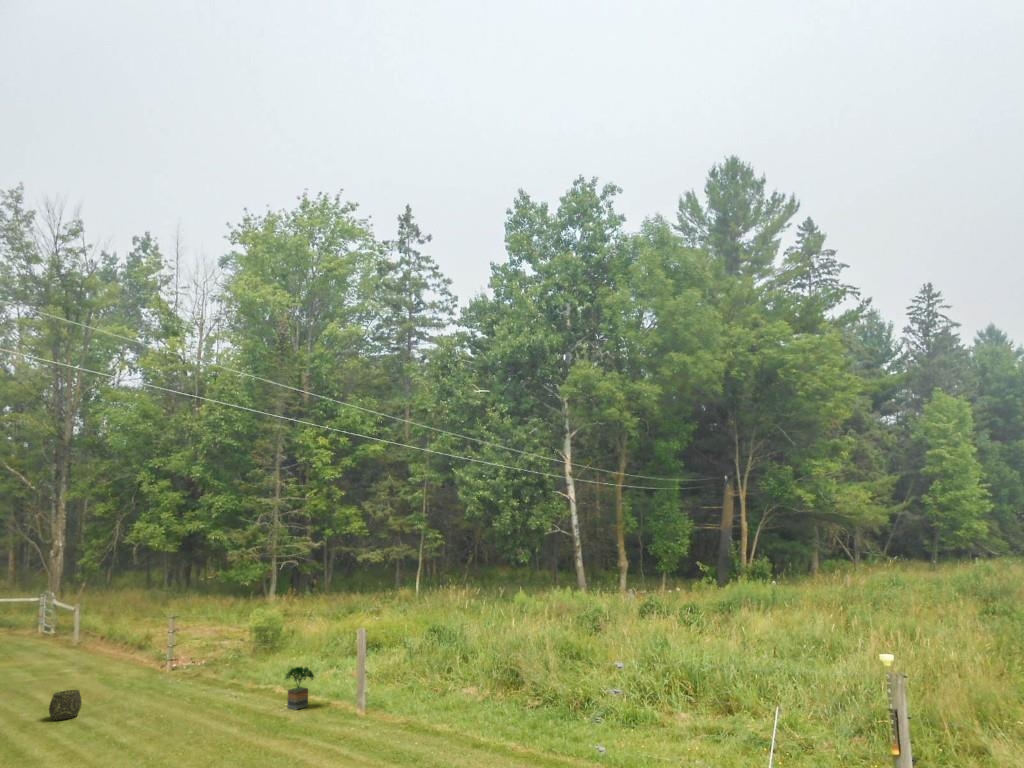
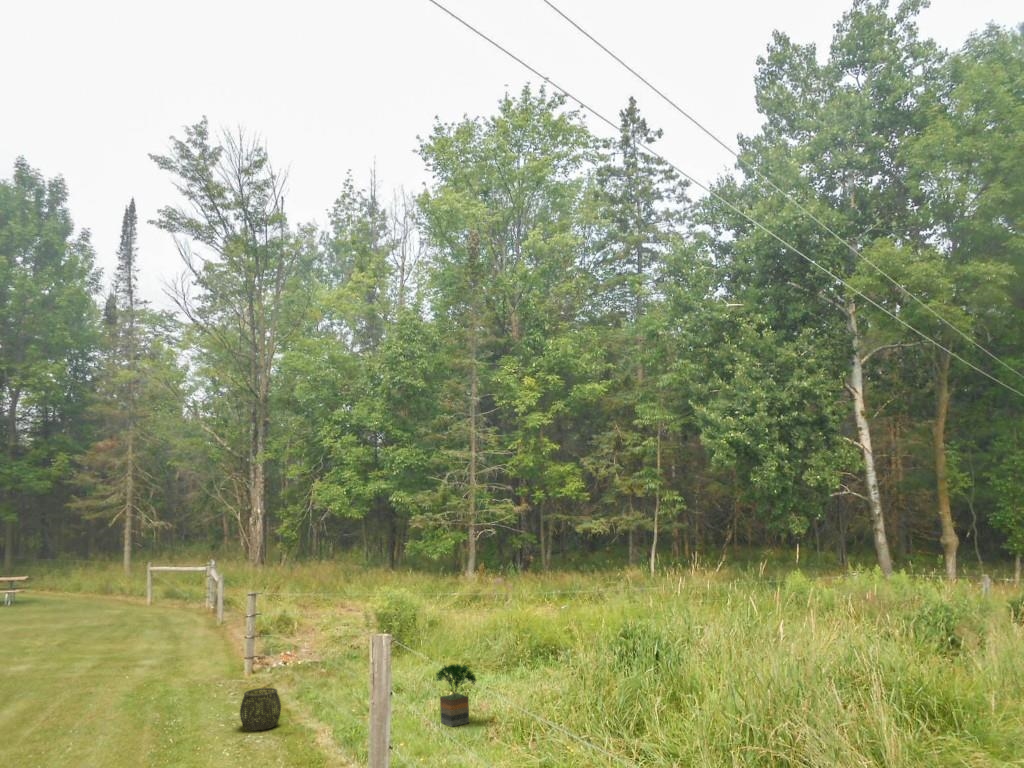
woven basket: present [49,690,82,720] -> present [240,688,281,731]

